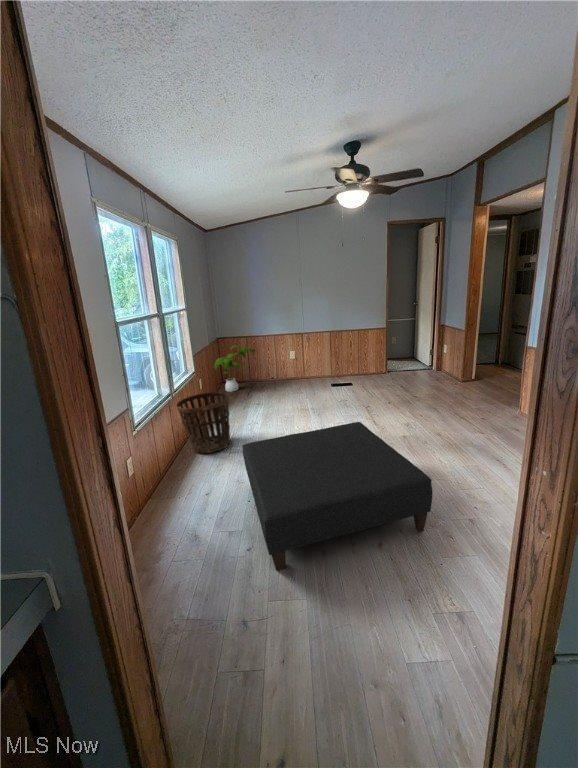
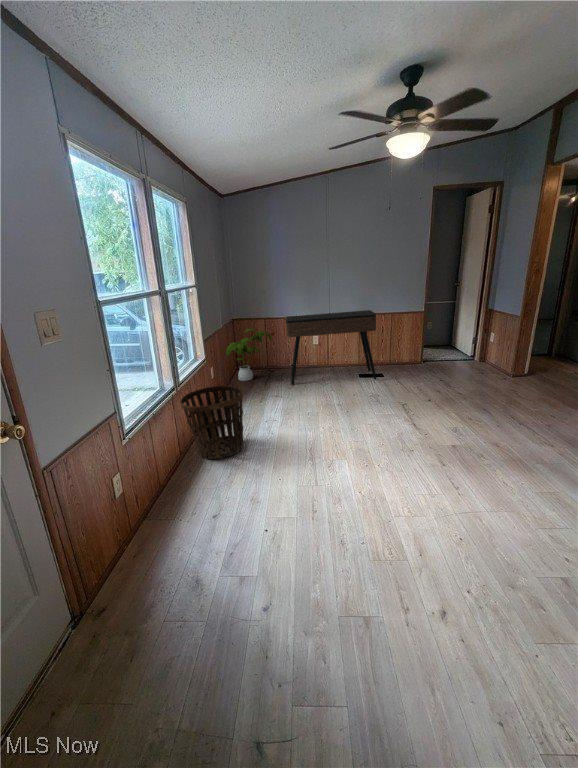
console table: none [266,327,346,394] -> present [286,310,376,385]
ottoman: present [242,422,432,571] -> none [259,431,520,643]

